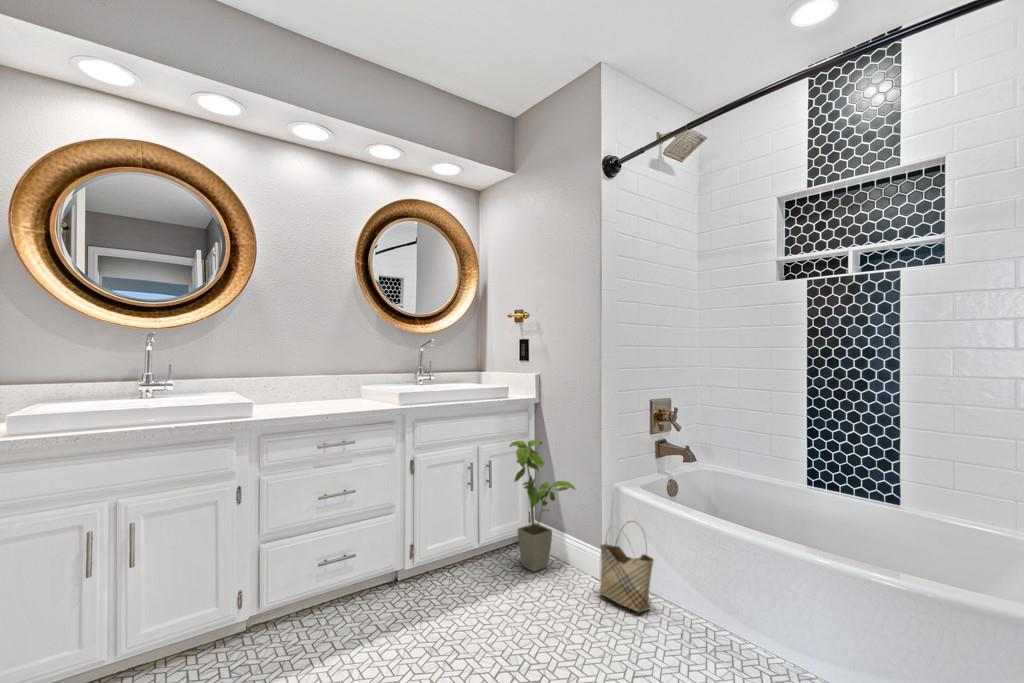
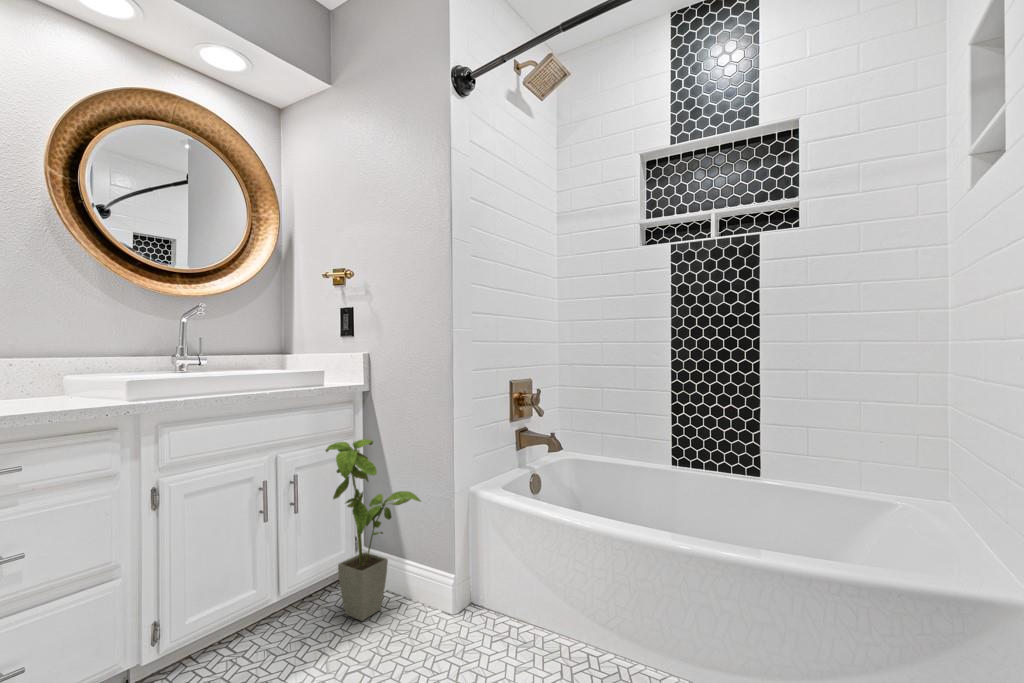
woven basket: present [599,521,653,612] -> none [454,533,525,654]

